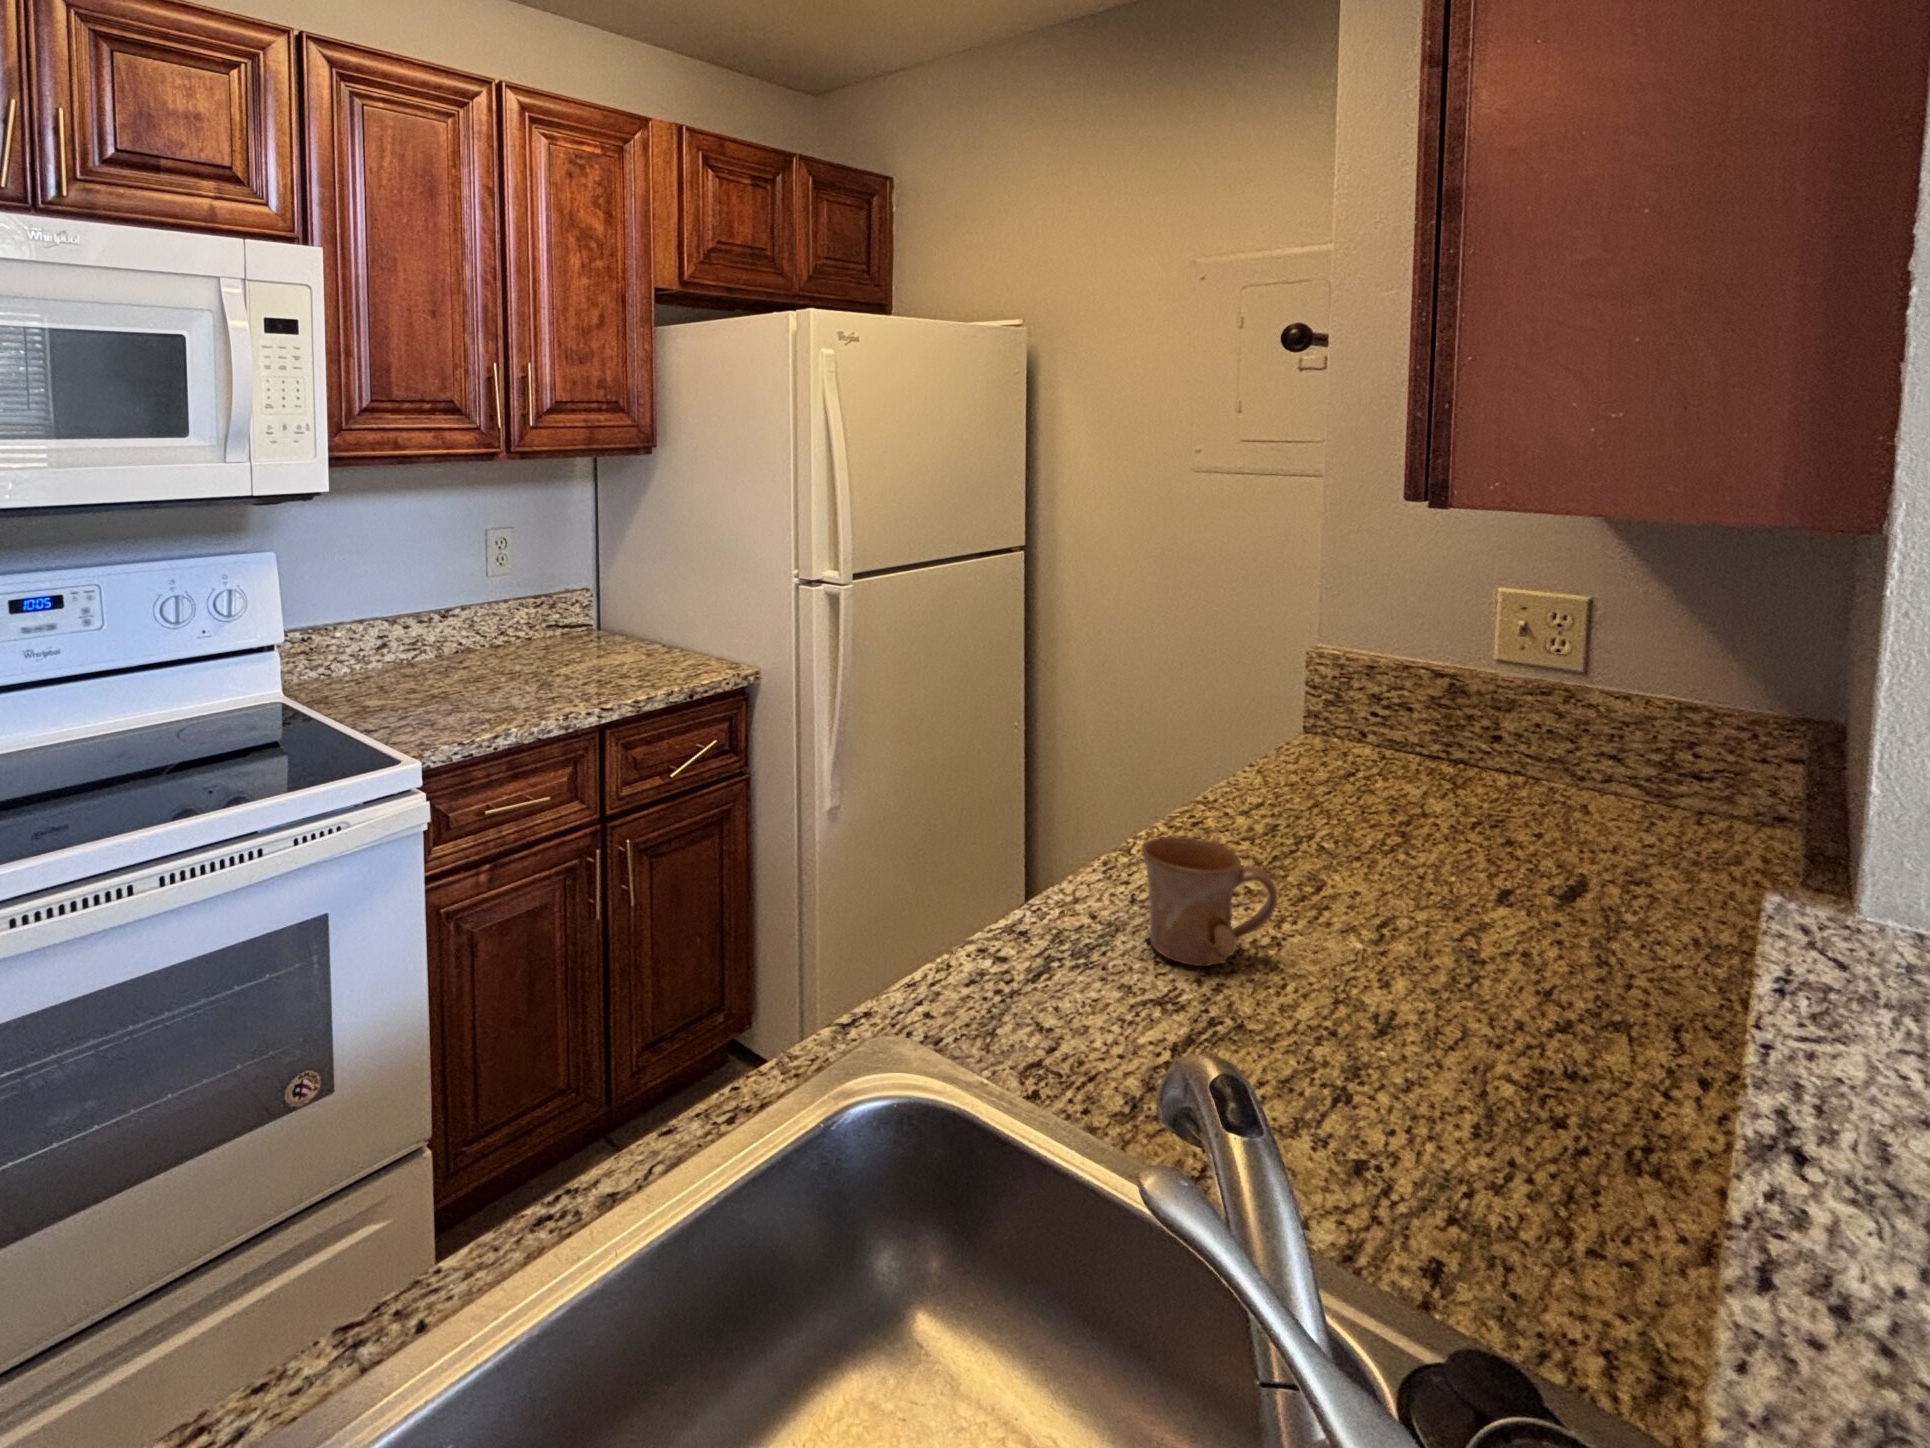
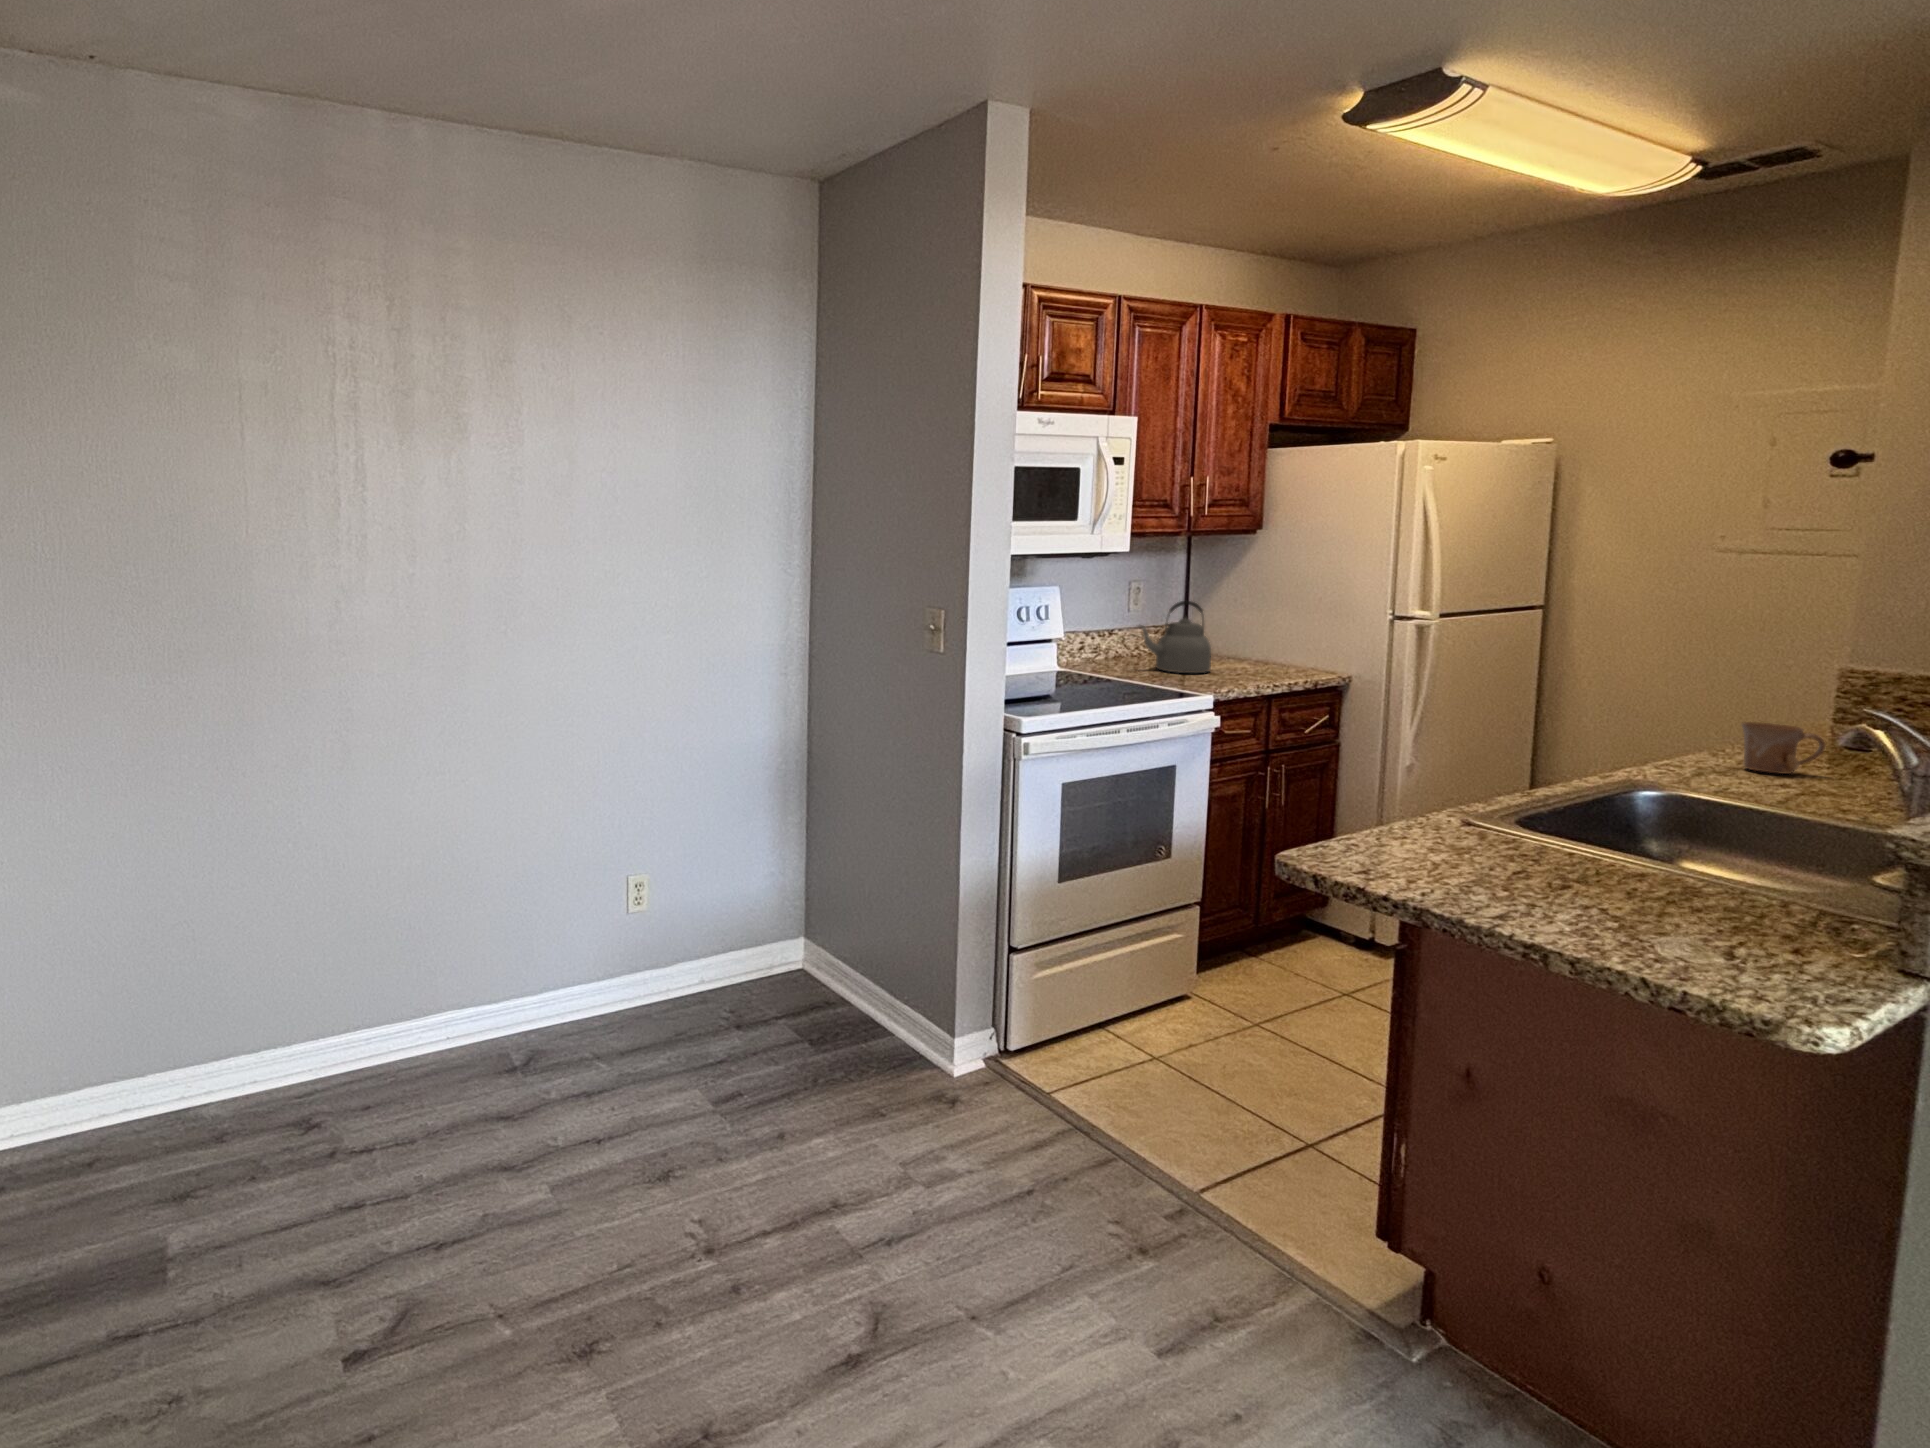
kettle: none [437,564,563,684] -> present [1139,601,1211,673]

